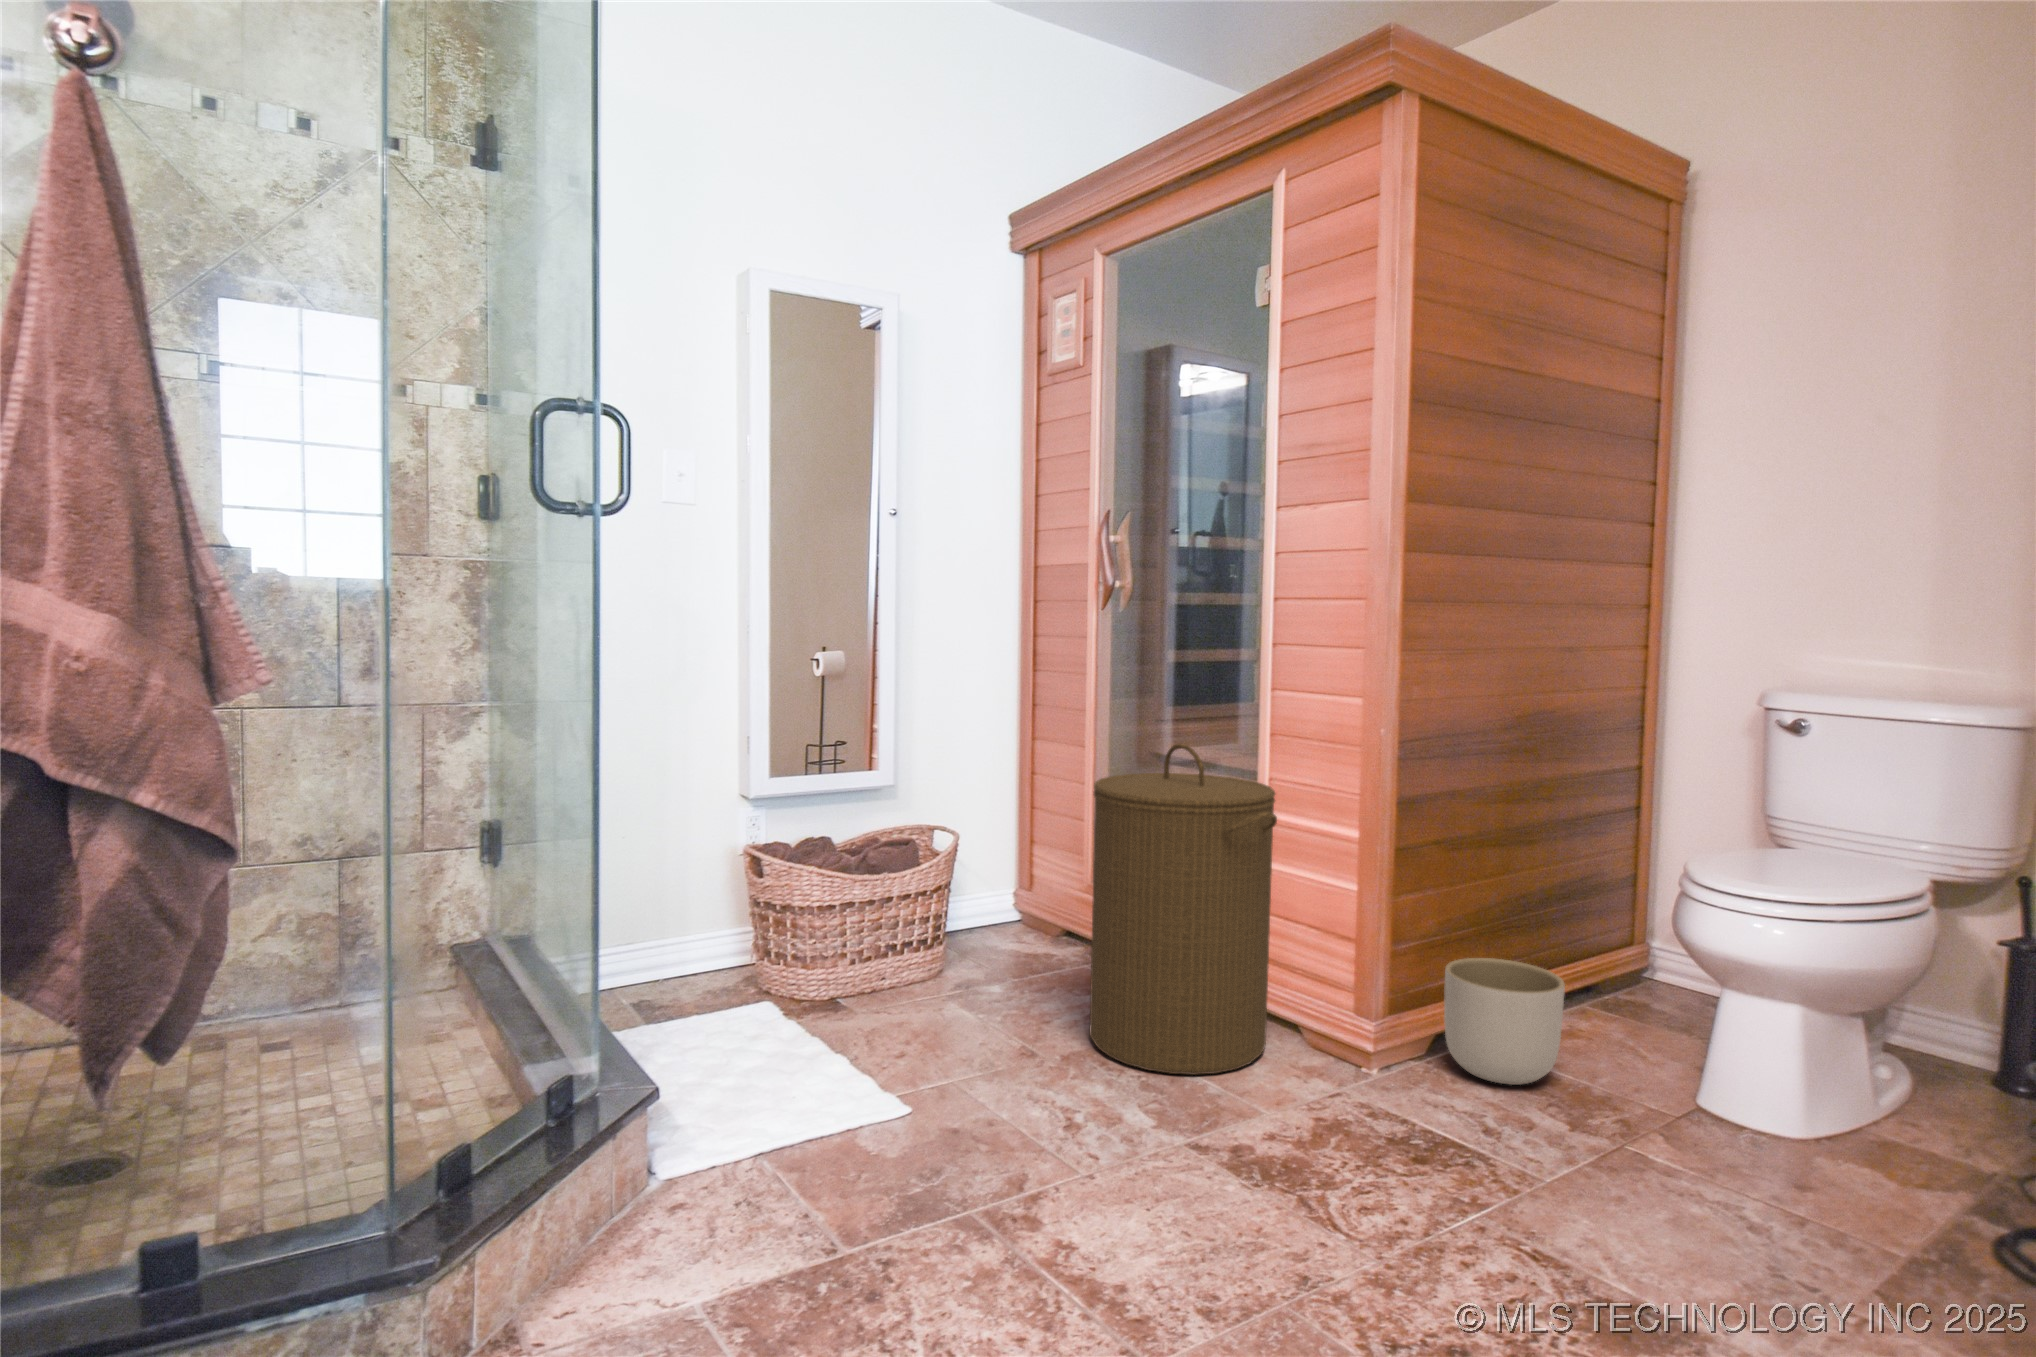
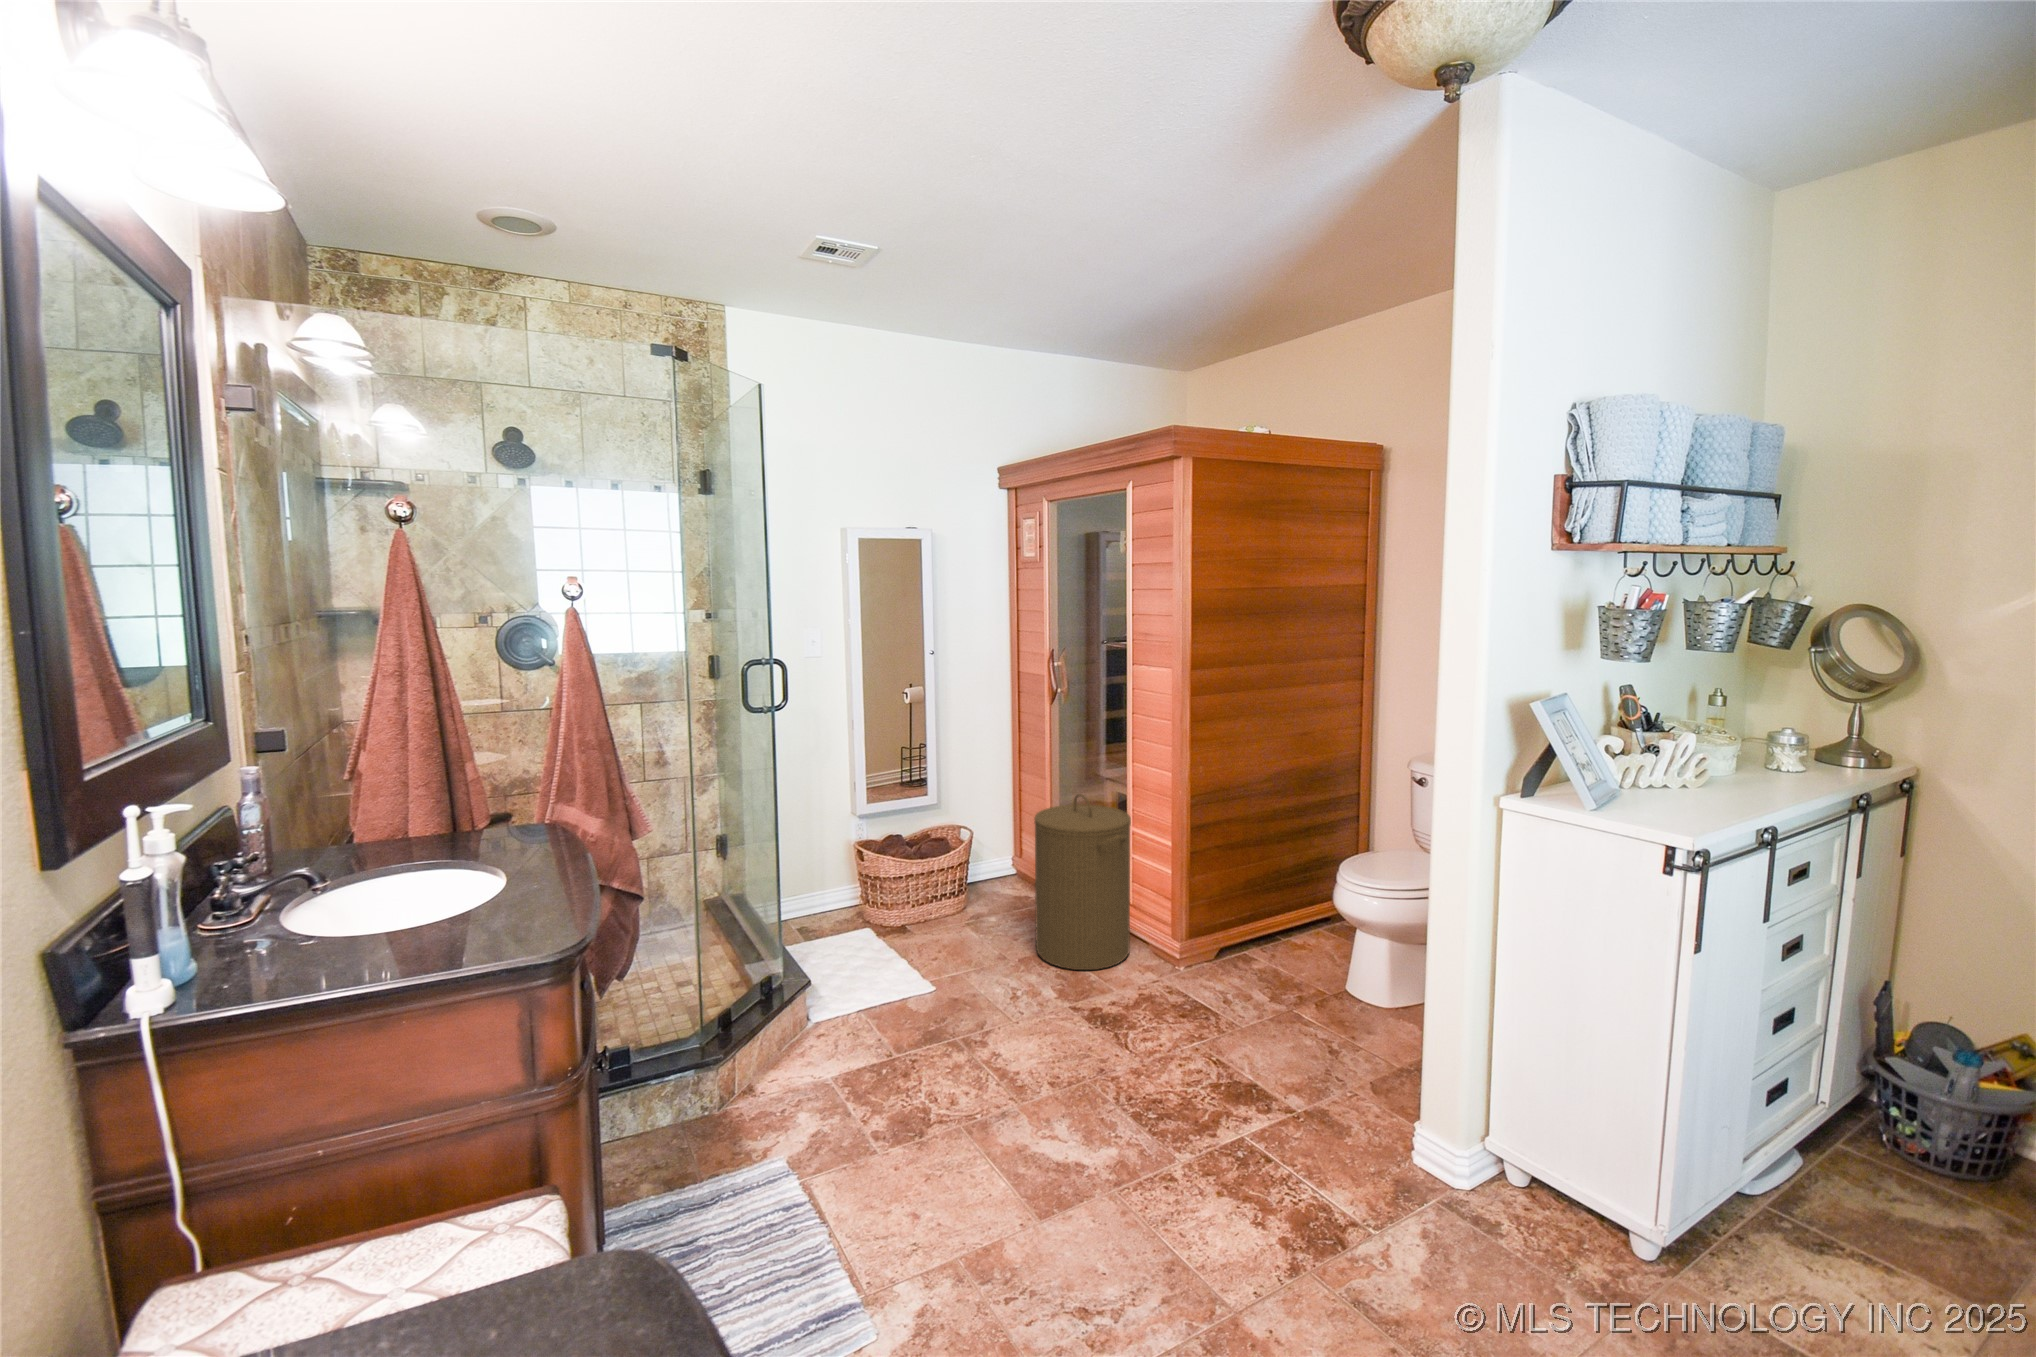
planter: present [1444,958,1565,1085] -> none [1221,908,1282,976]

